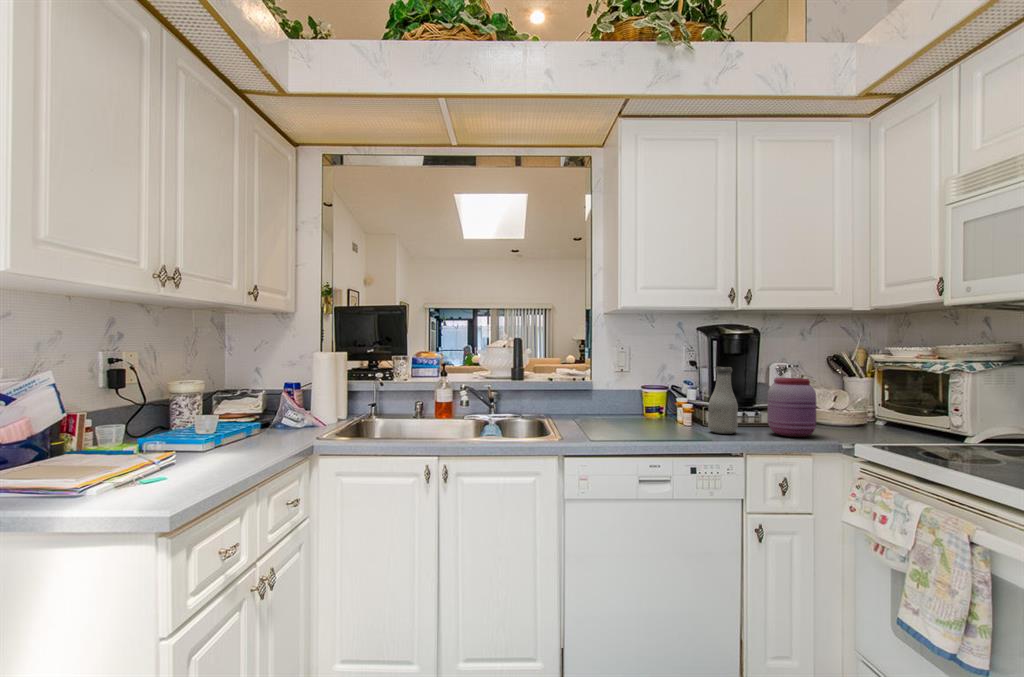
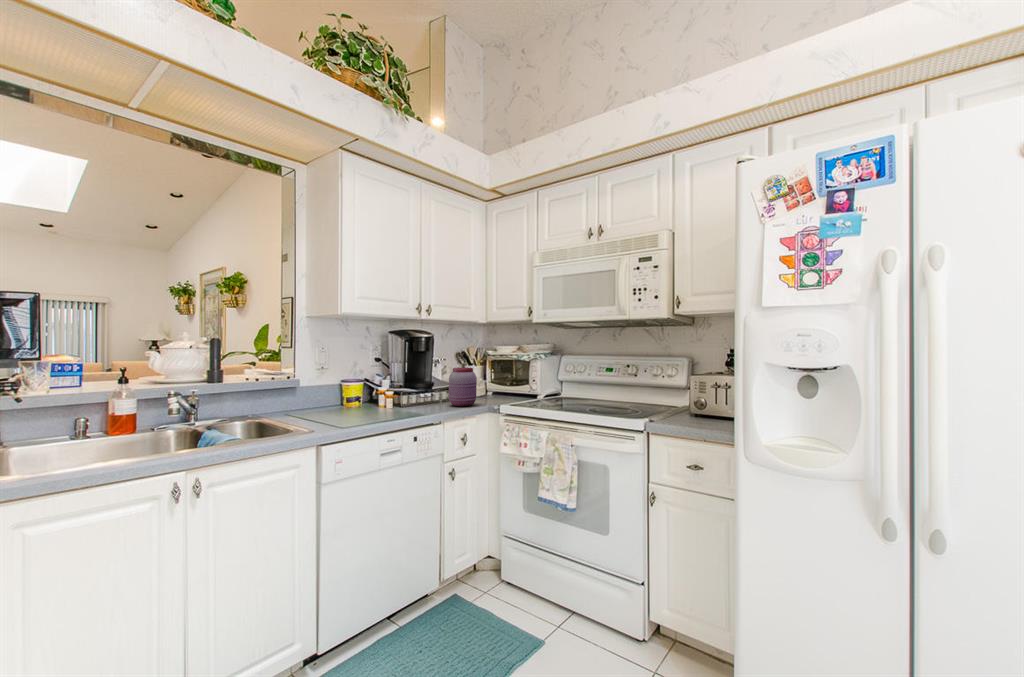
bottle: present [708,367,738,434] -> none [415,362,435,410]

